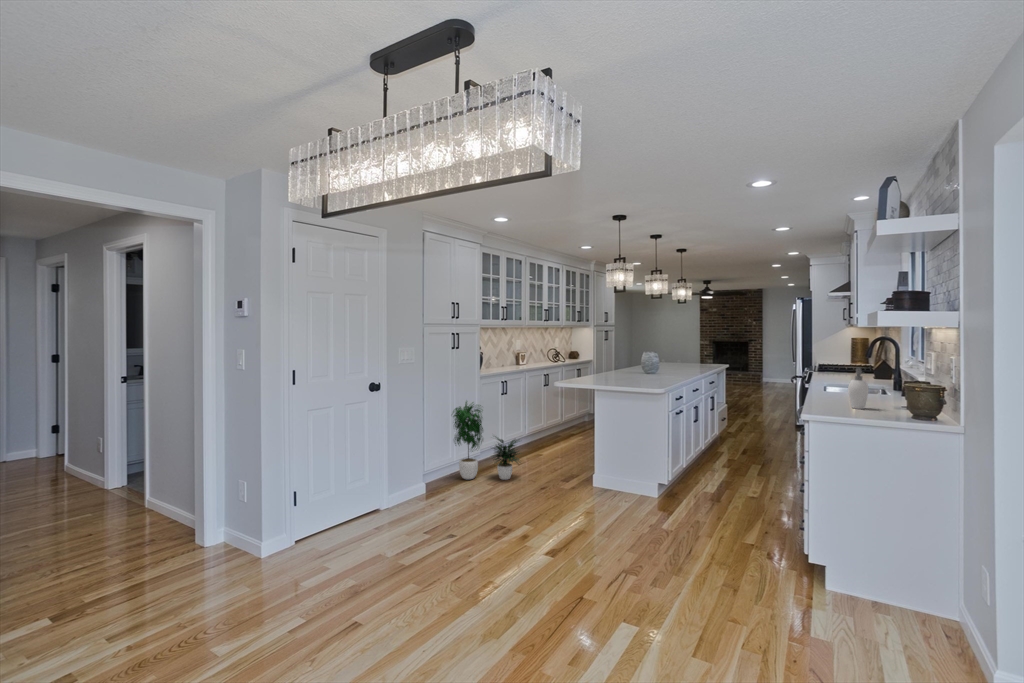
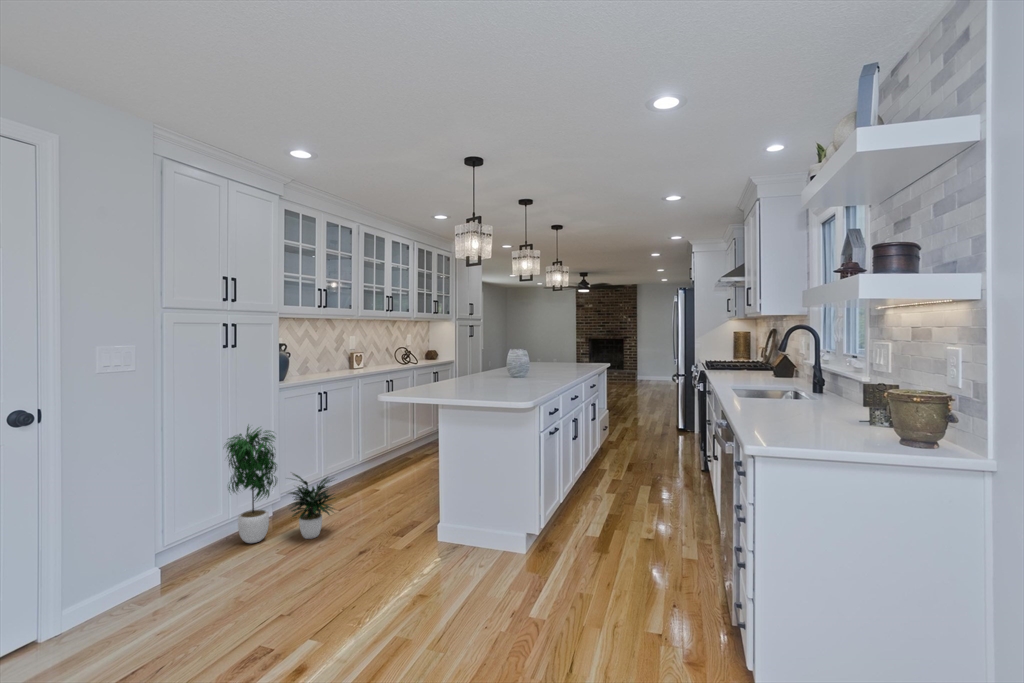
soap dispenser: present [848,368,869,409] -> none [791,369,821,429]

